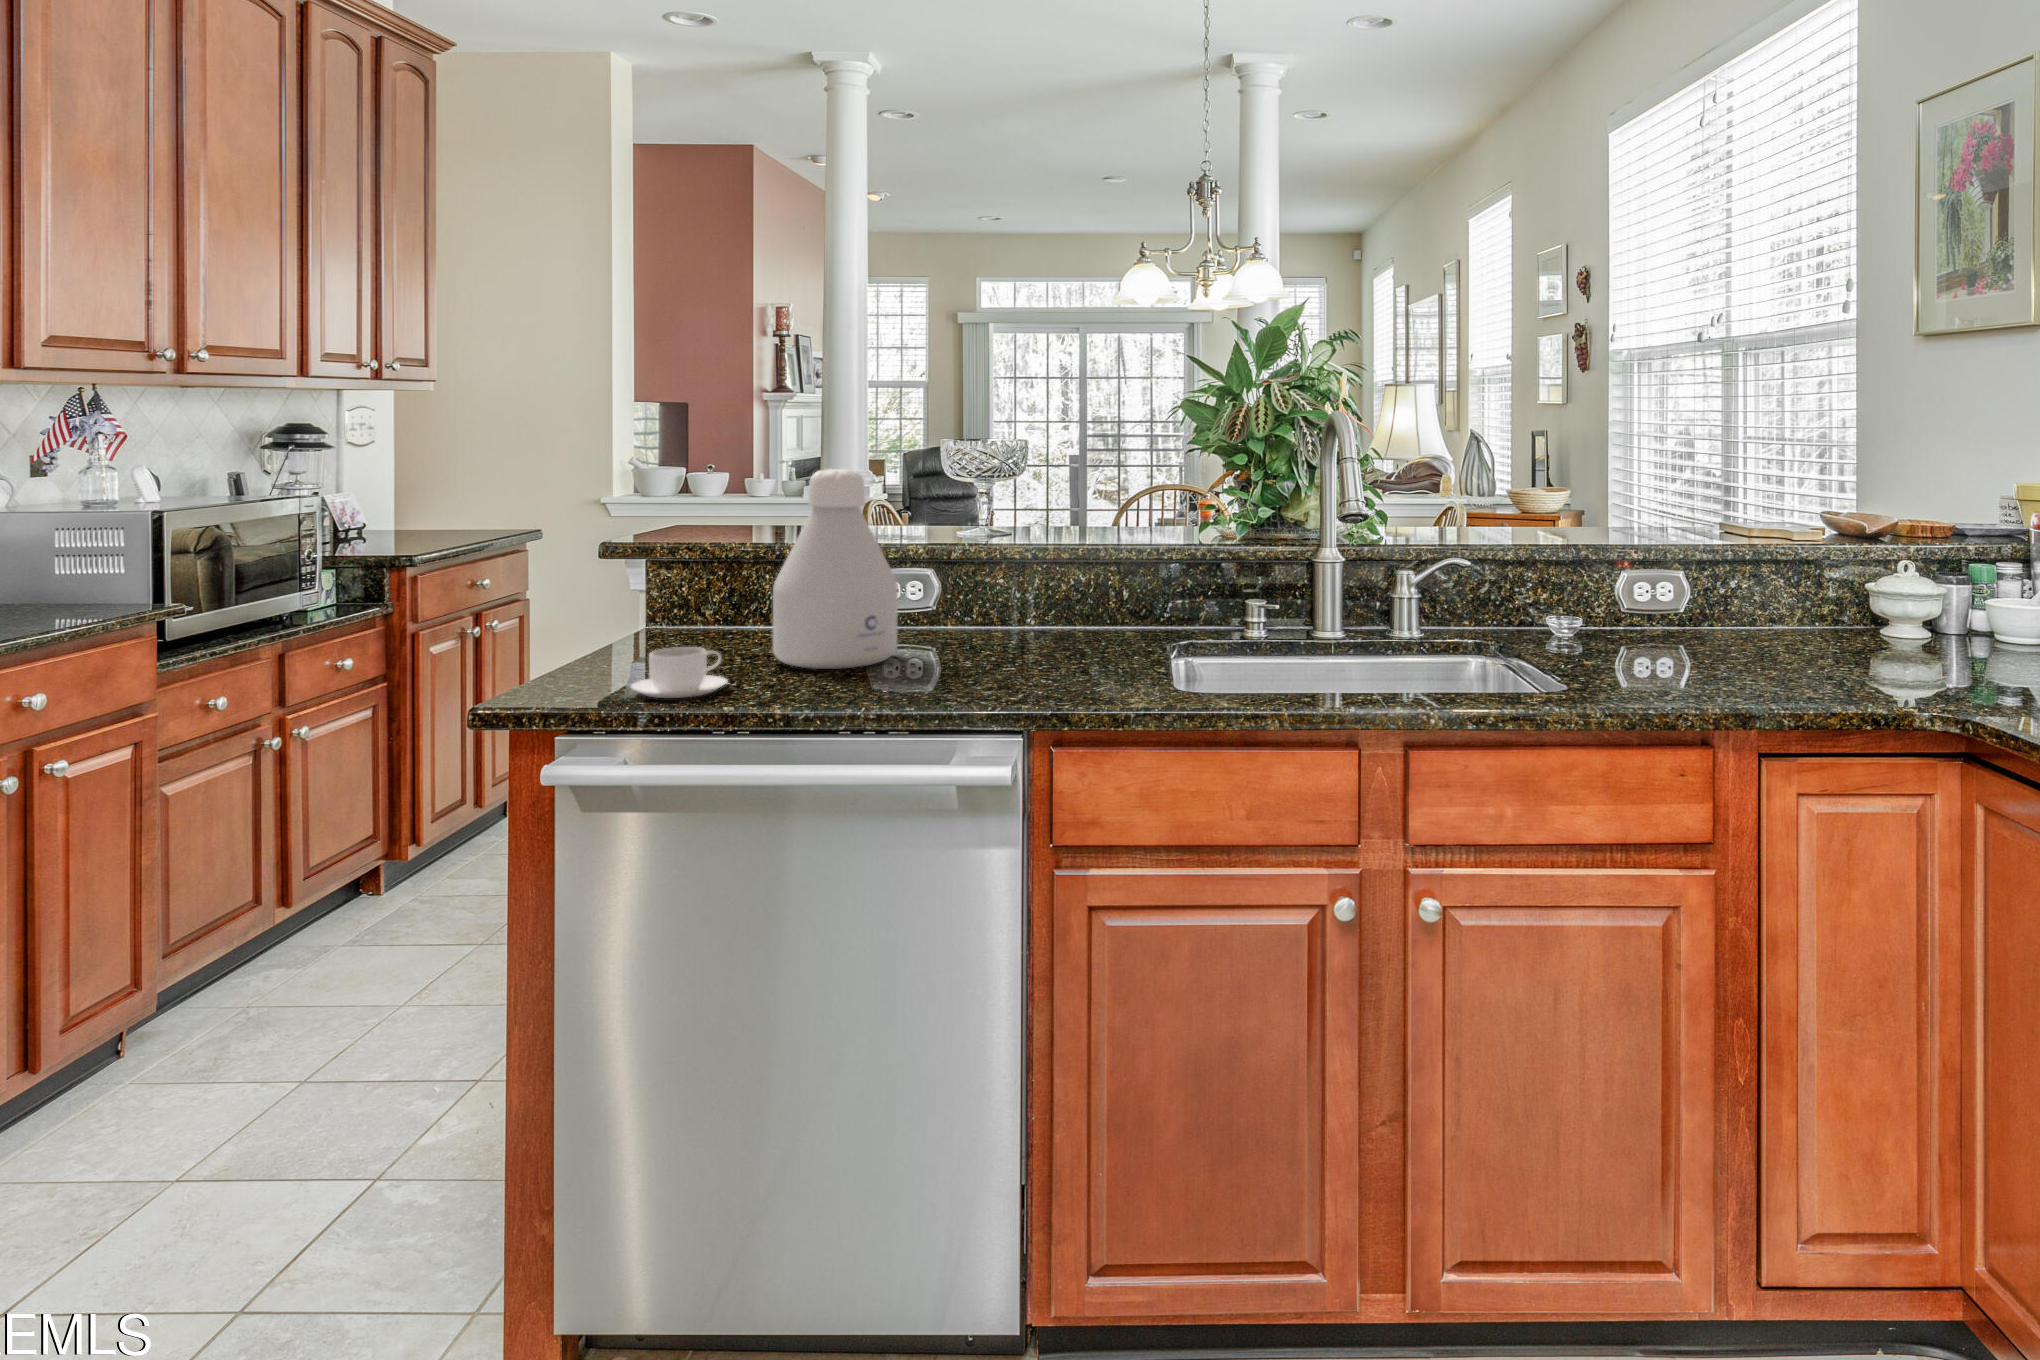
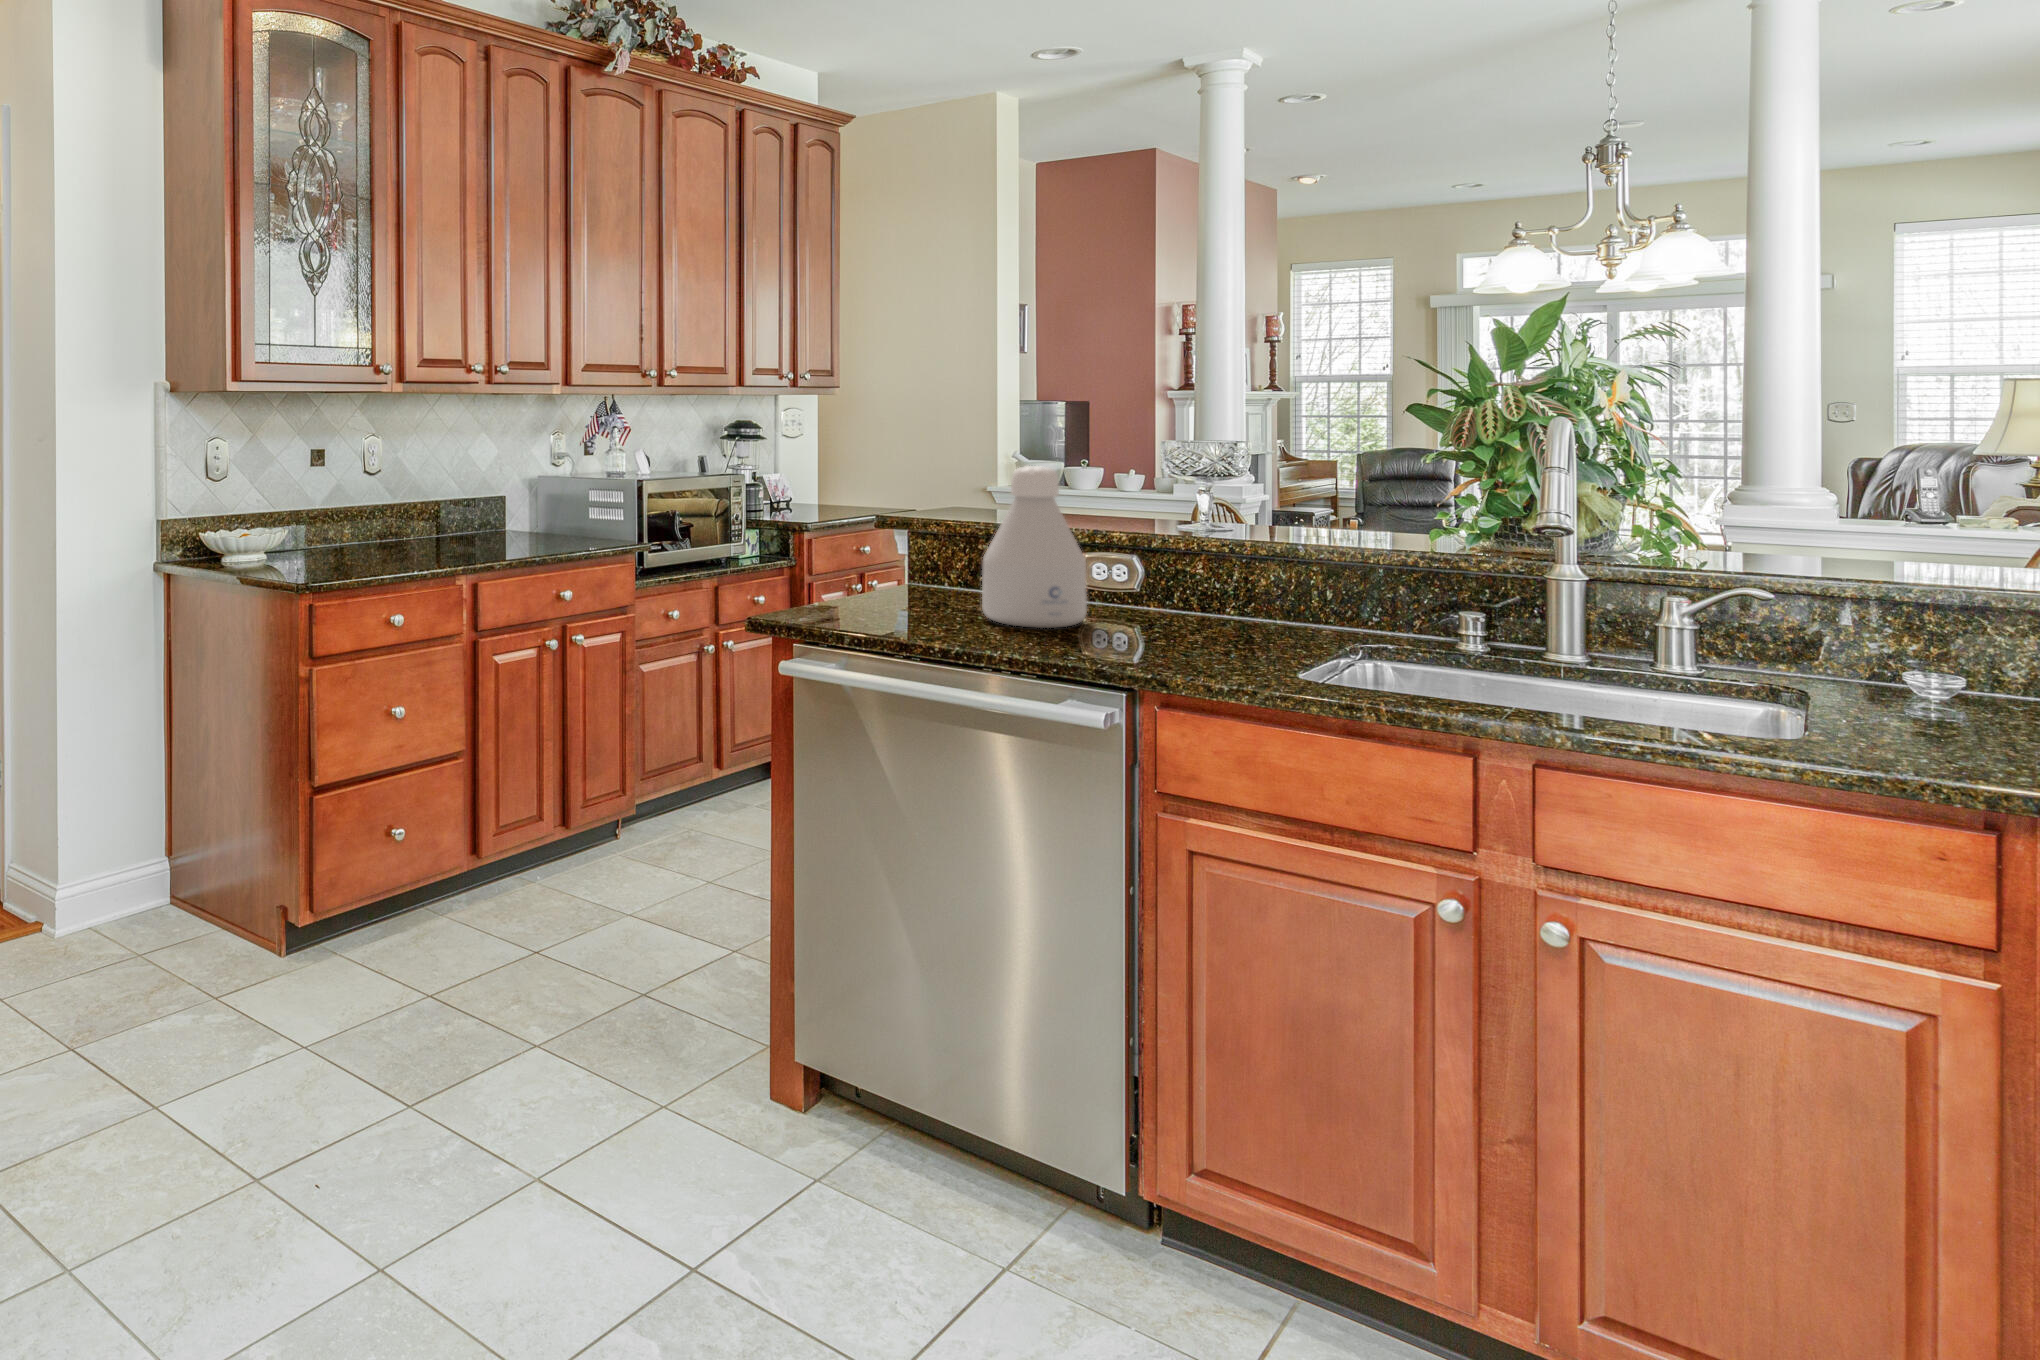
coffee cup: present [631,647,728,698] -> none [861,595,931,631]

